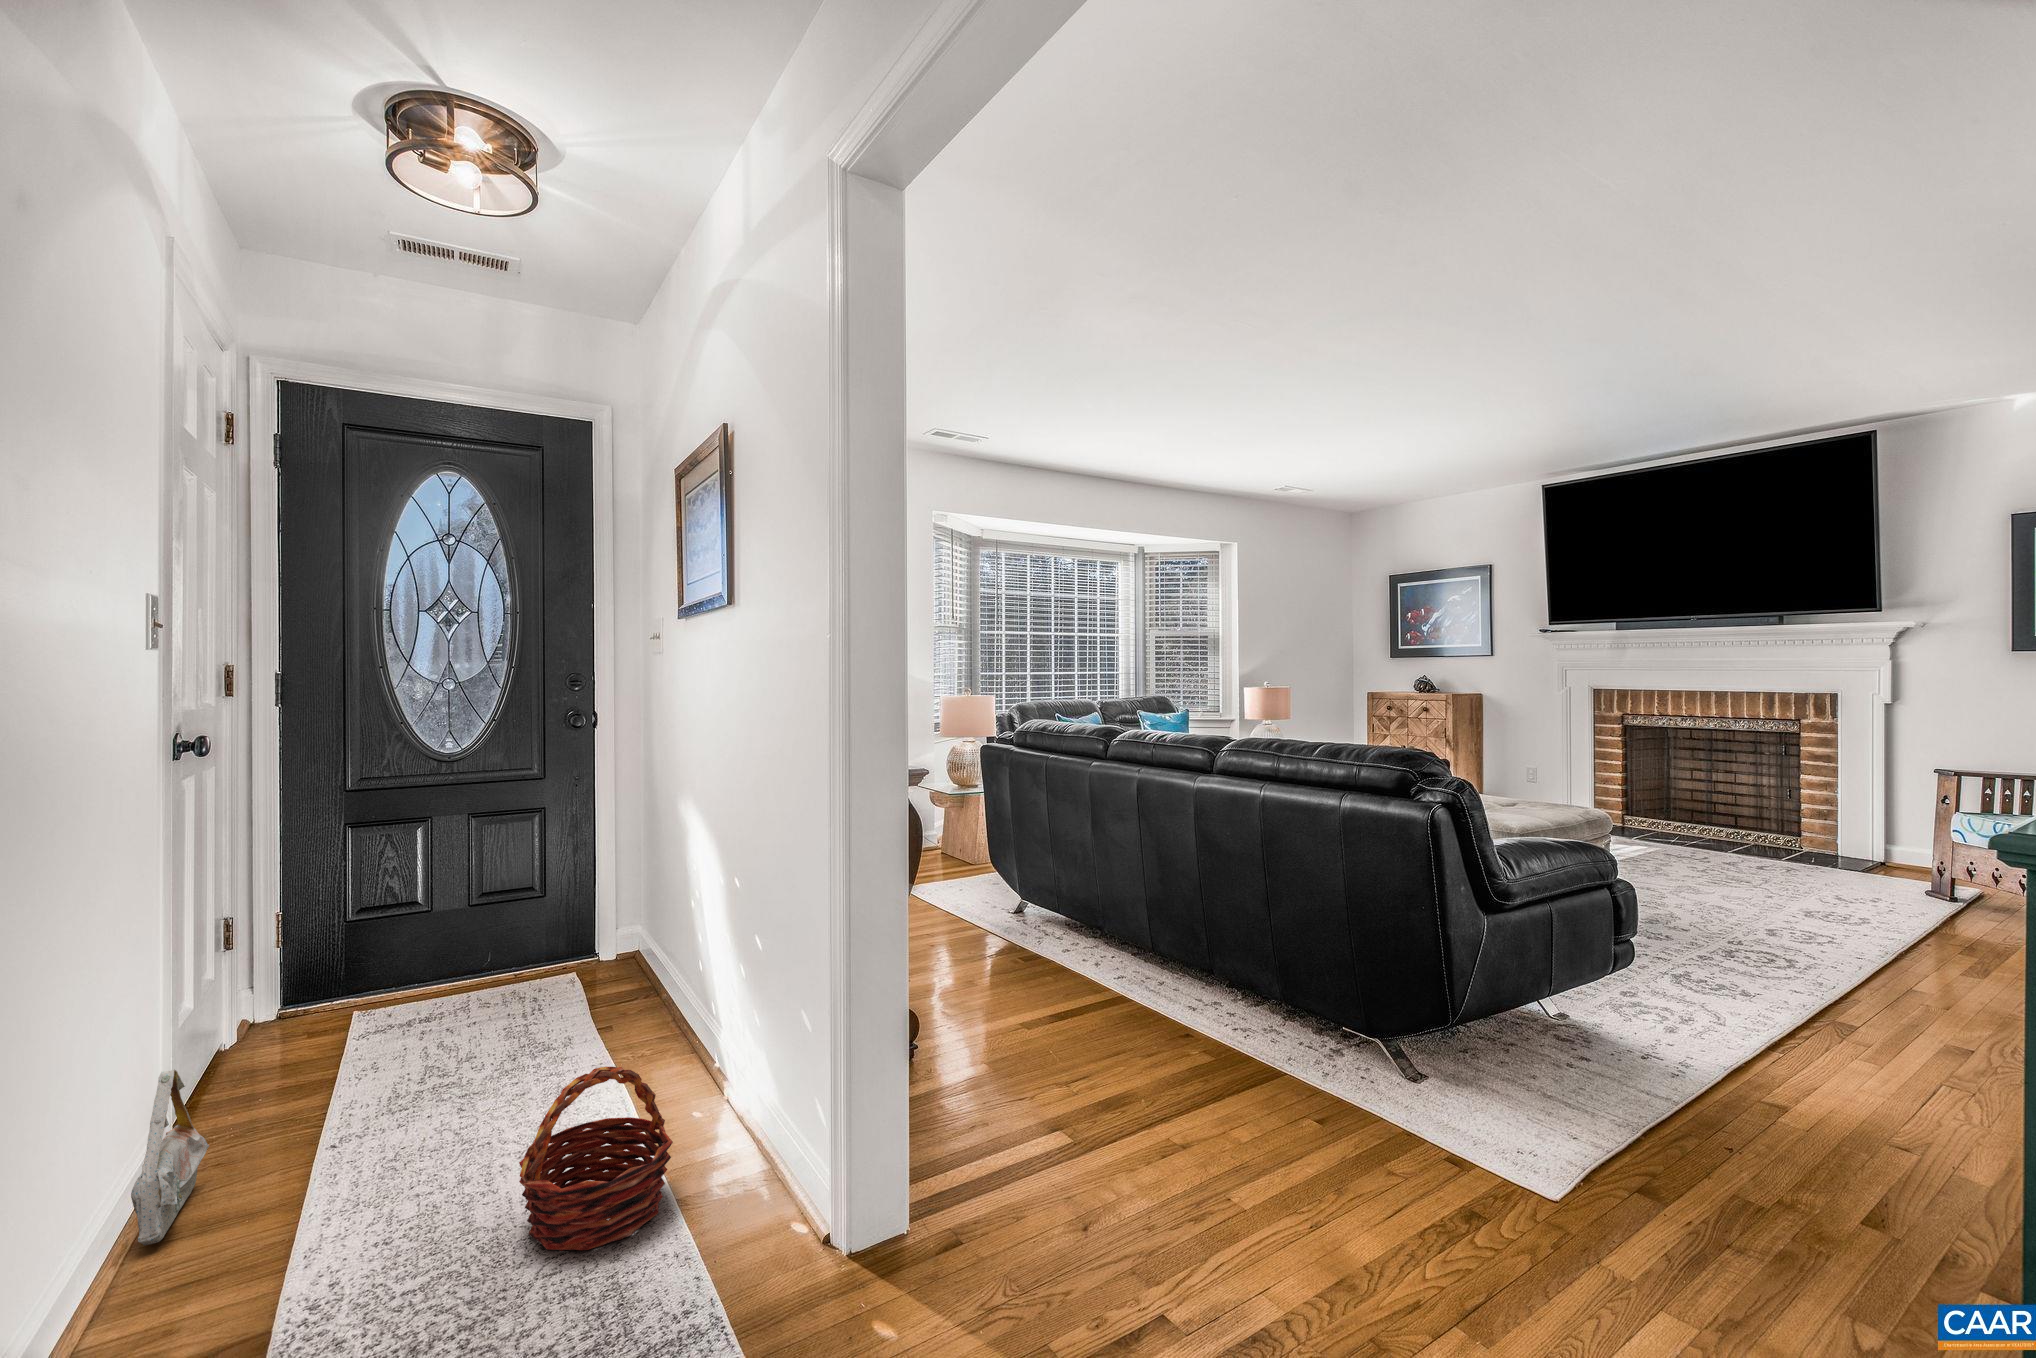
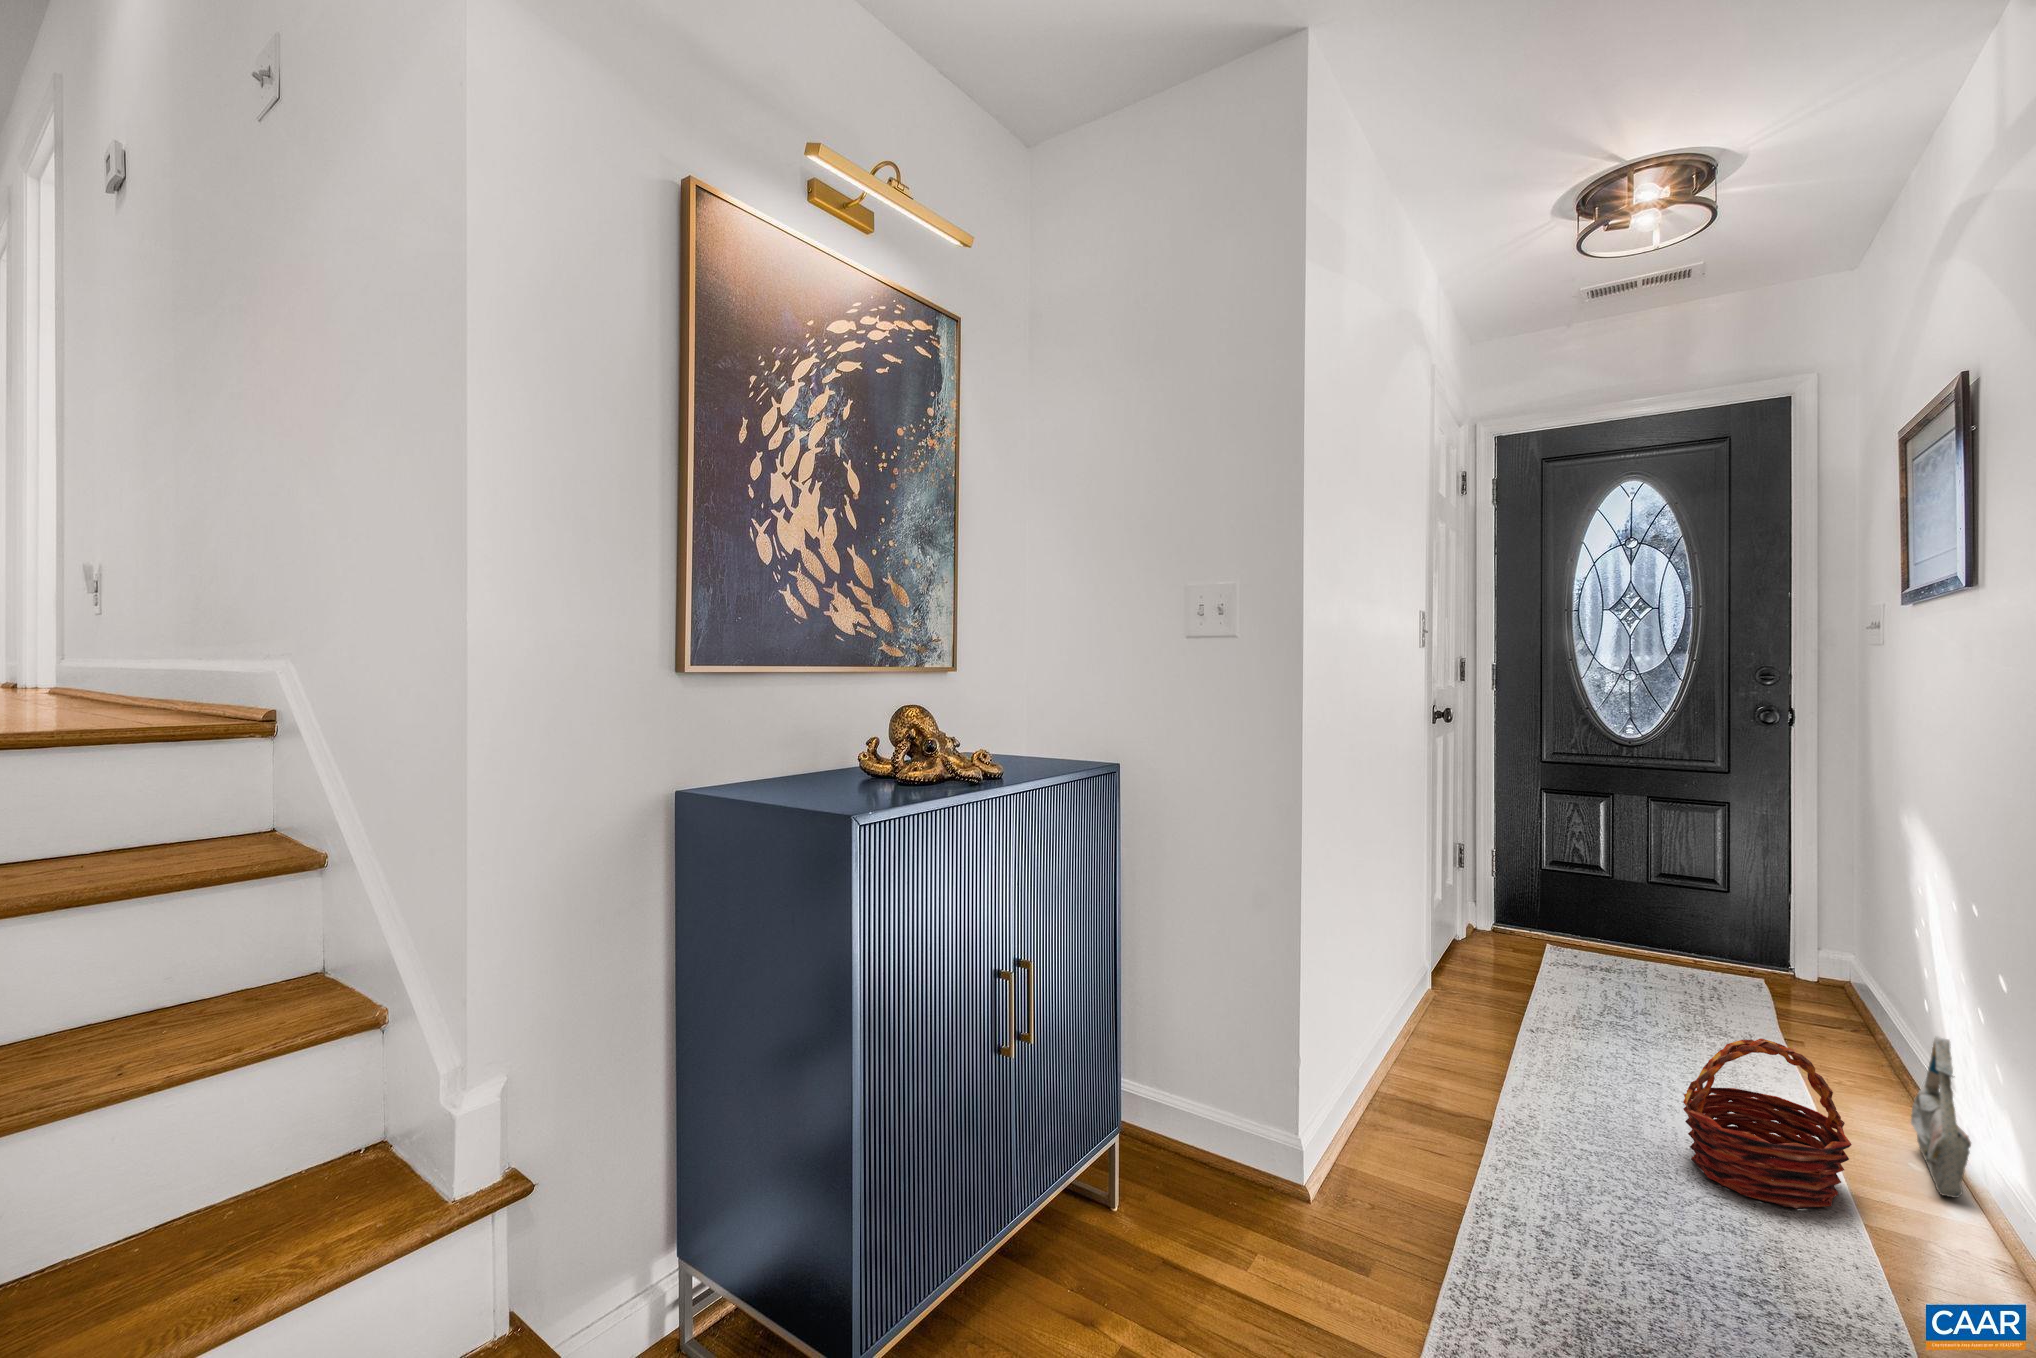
bag: present [131,1069,209,1246] -> present [1911,1037,1971,1198]

